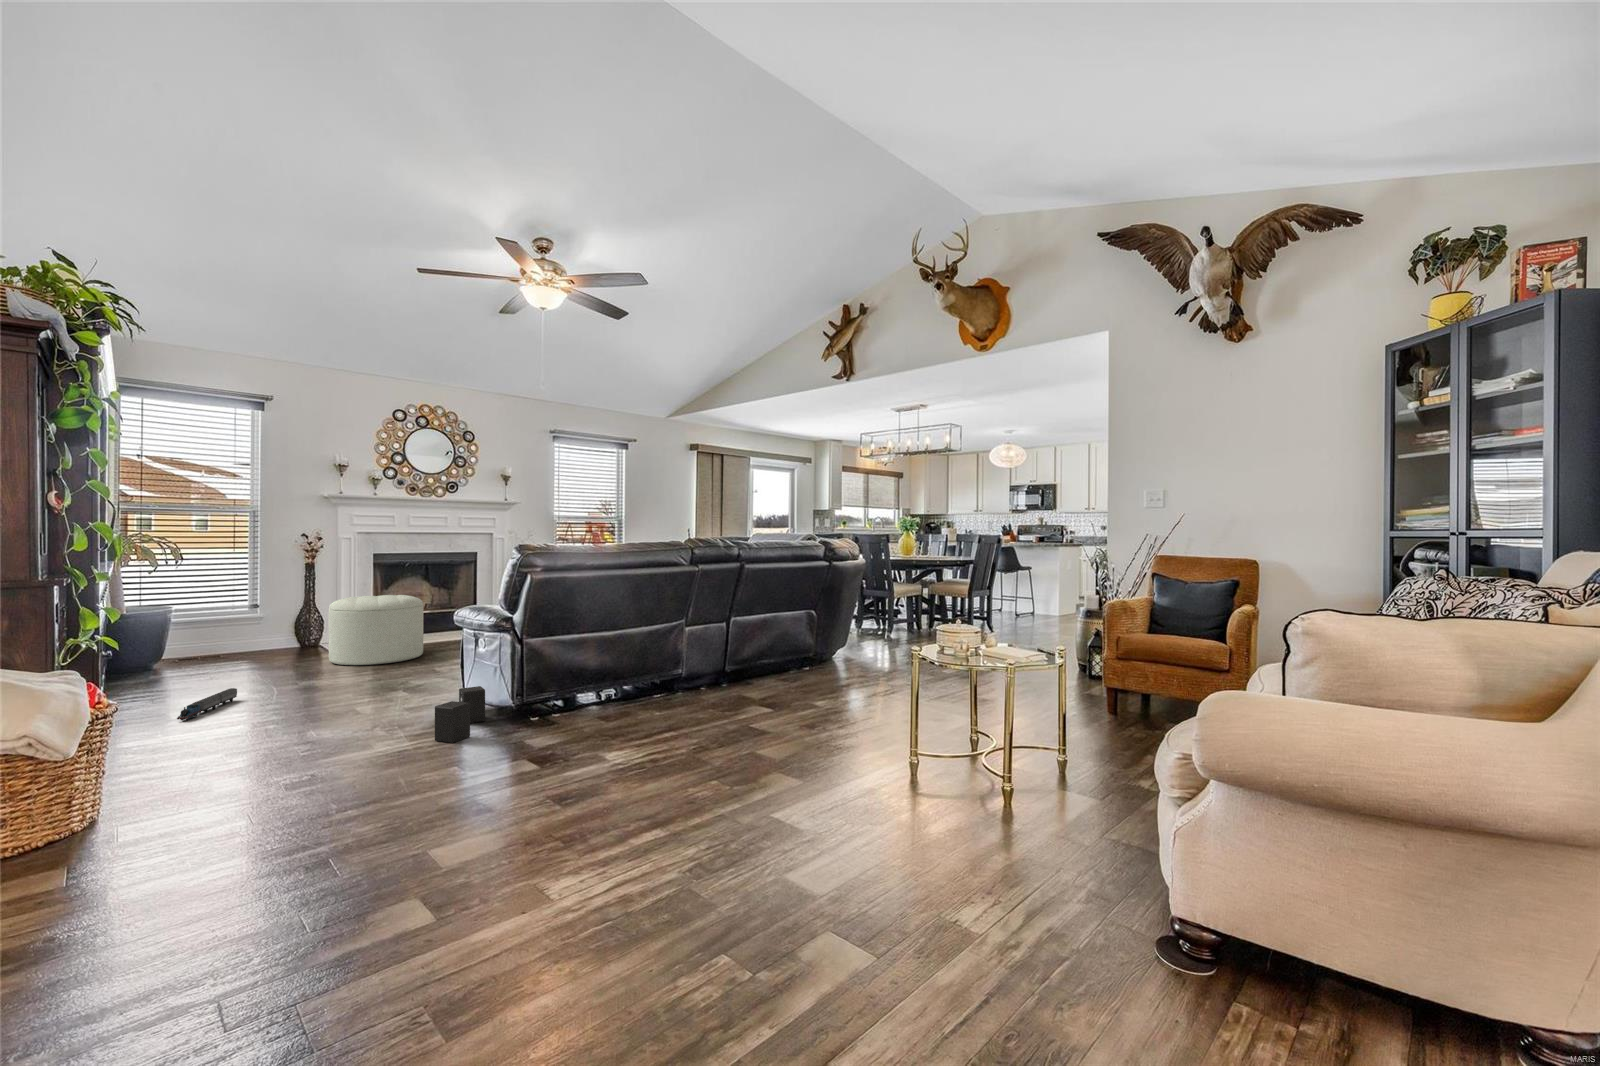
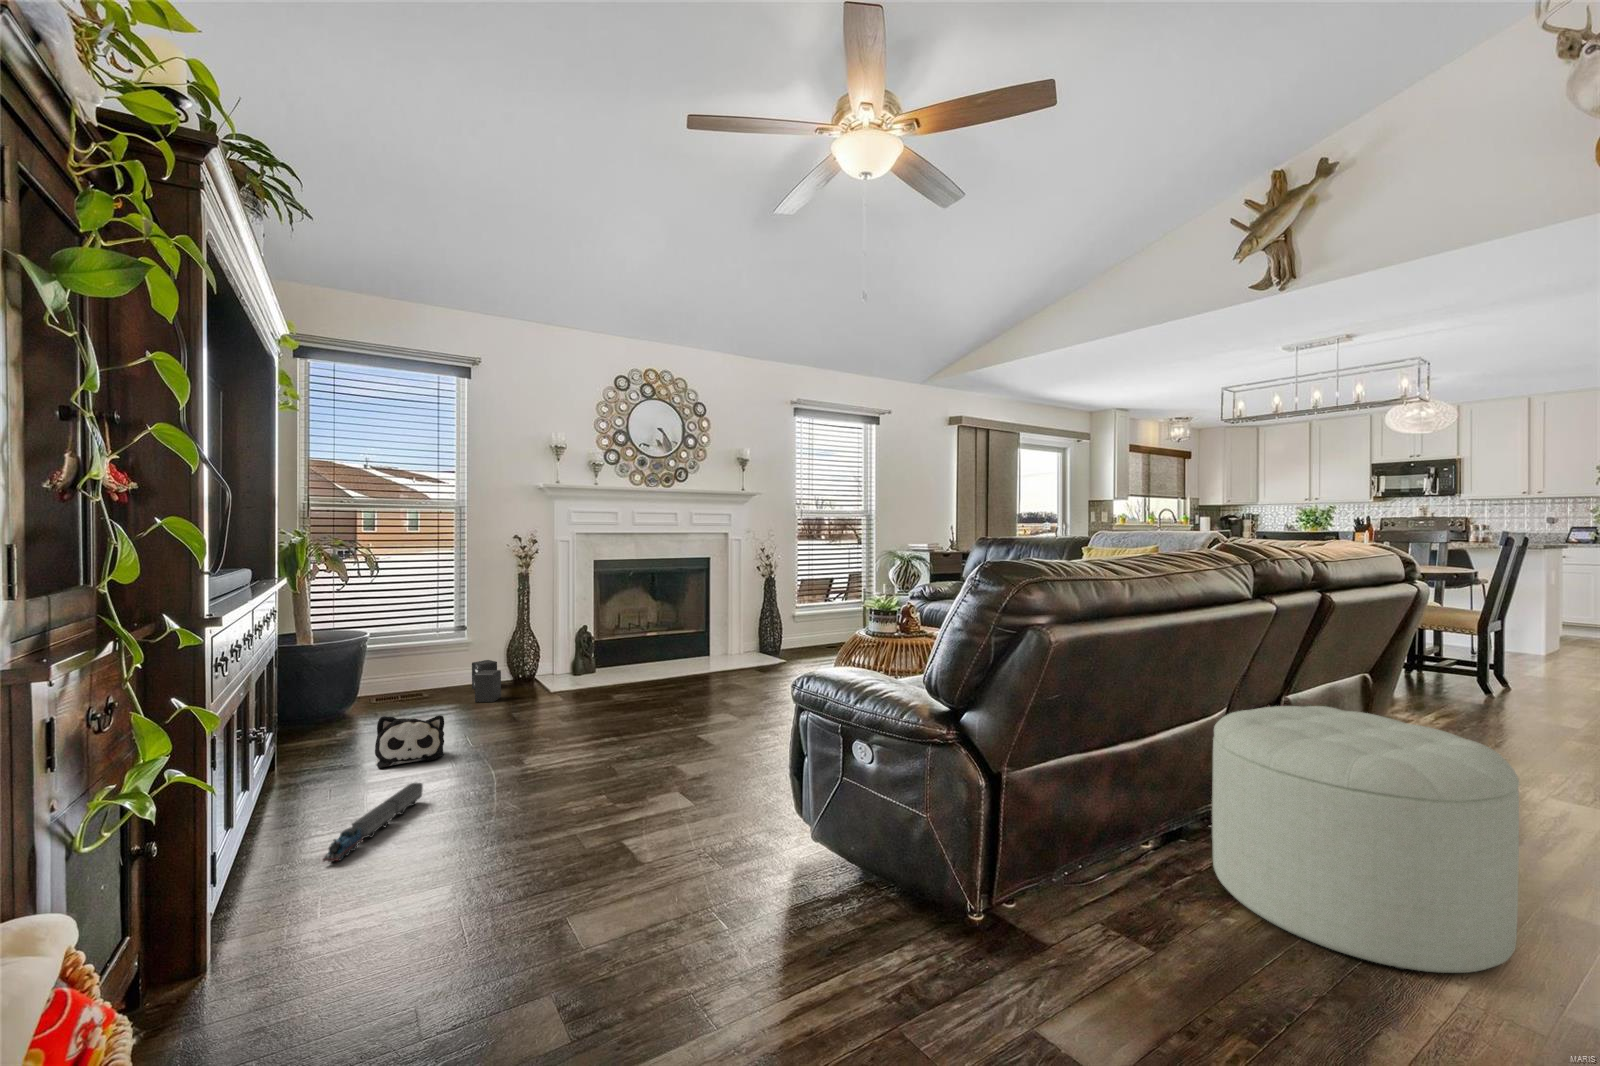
ottoman: present [328,595,423,666] -> present [1212,706,1519,973]
plush toy: none [194,655,248,689] -> present [375,715,444,768]
speaker: present [435,686,485,743] -> present [472,660,501,702]

